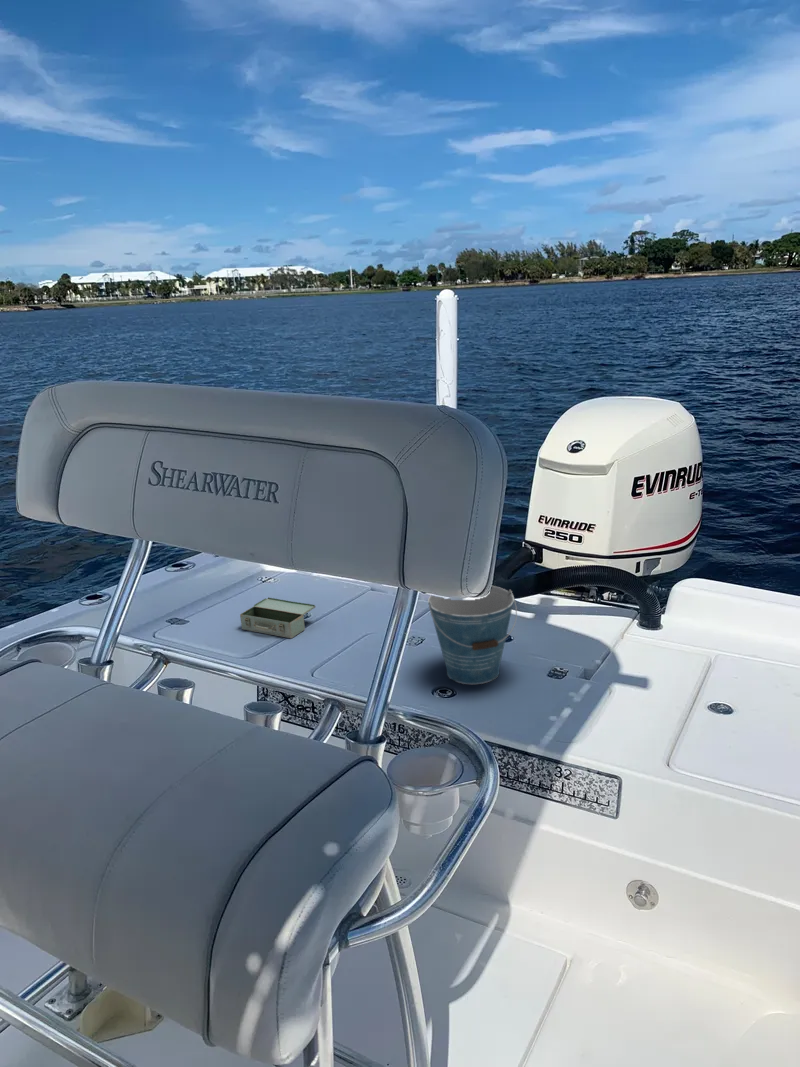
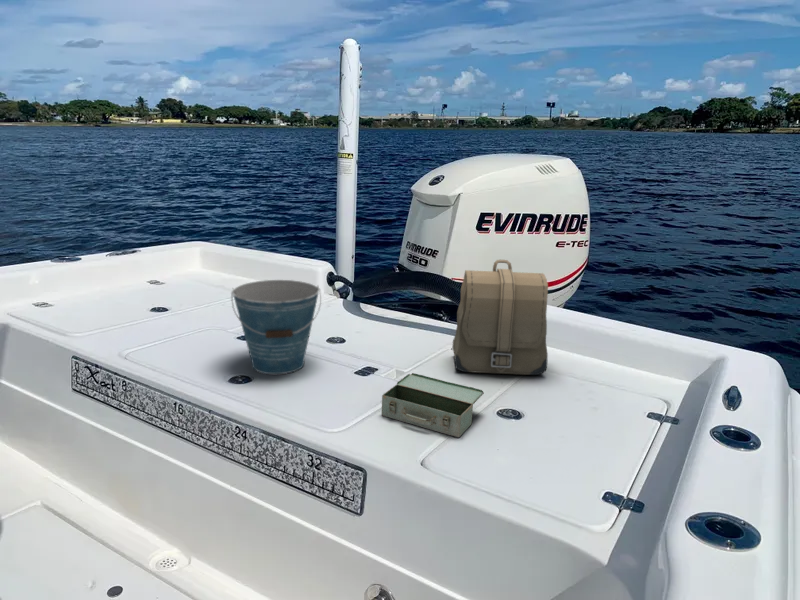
backpack: none [642,545,750,664] -> present [453,260,548,375]
toolbox: present [240,598,316,638] -> present [382,373,484,437]

